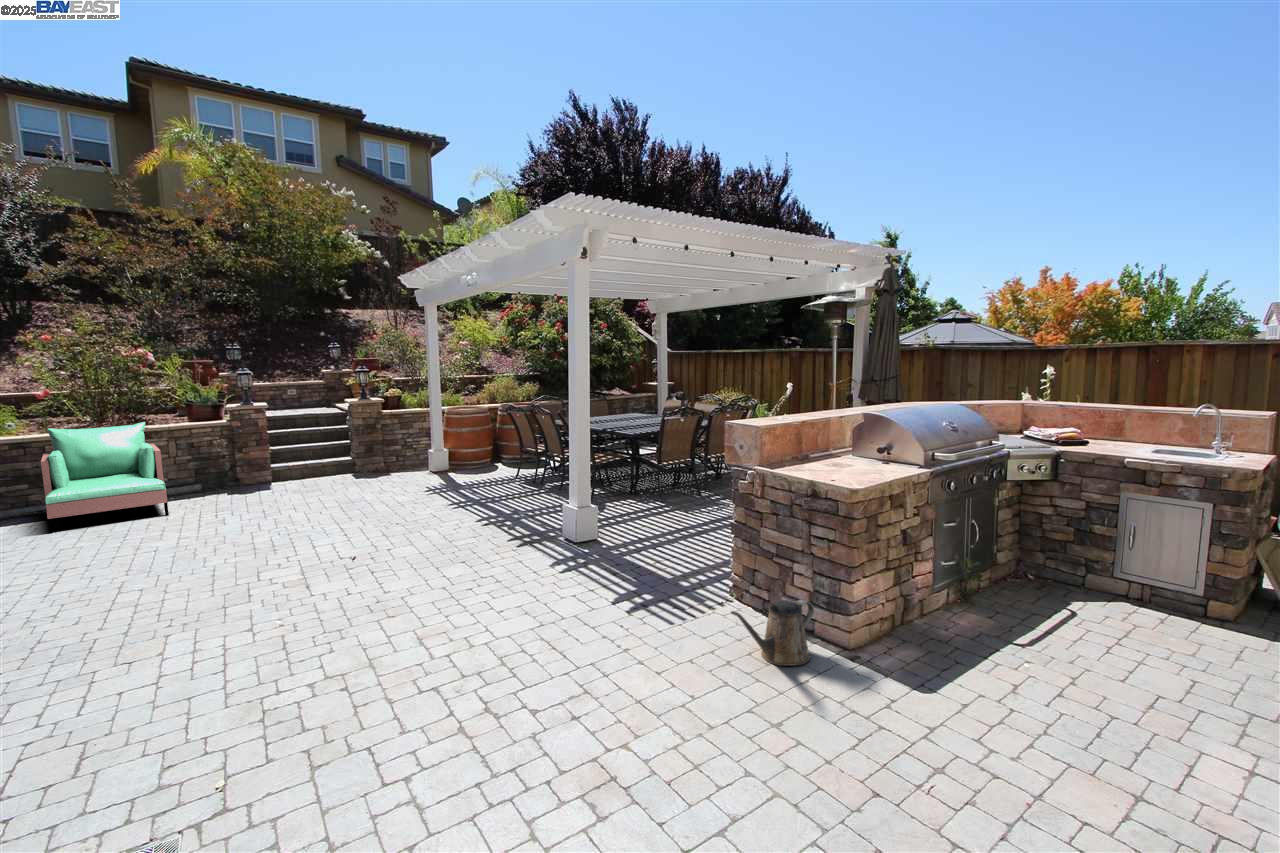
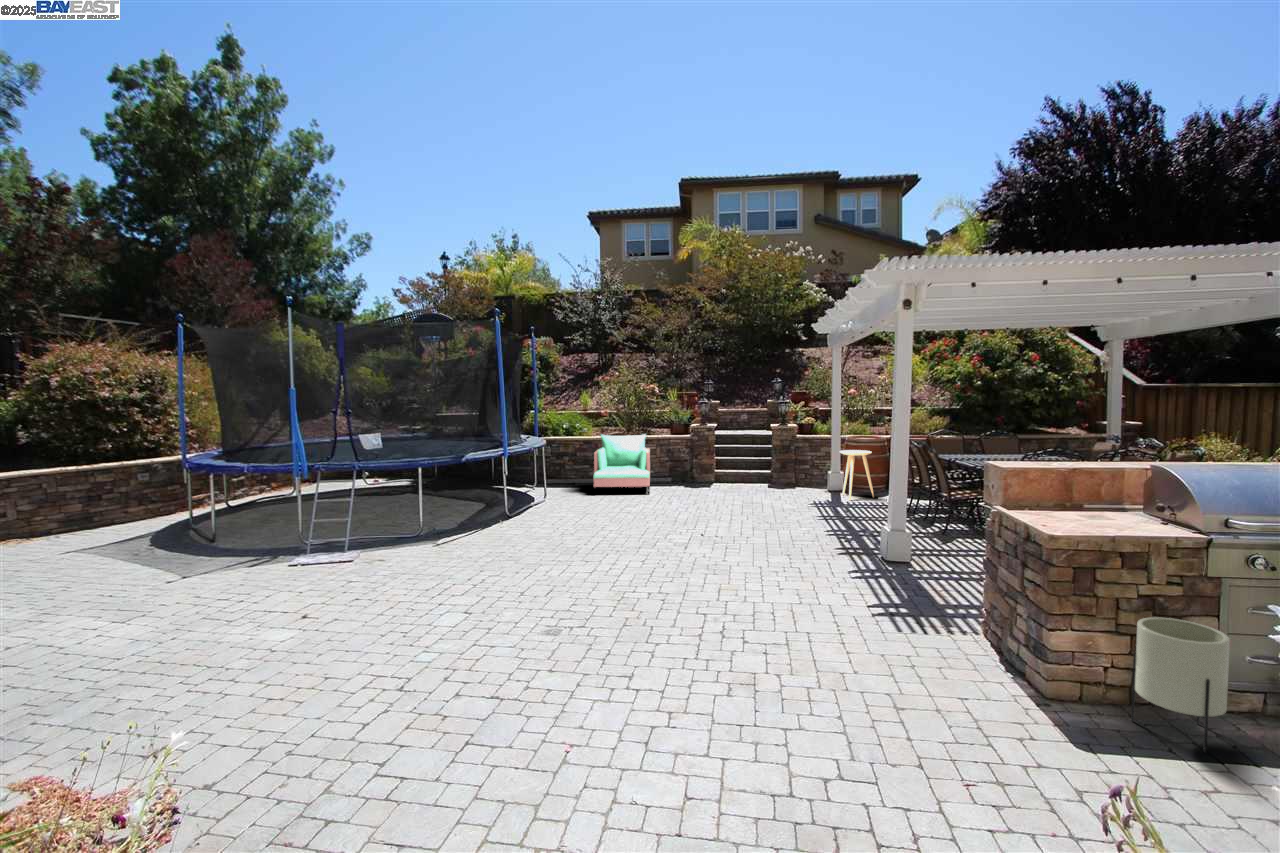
side table: none [447,422,488,481] -> present [839,450,874,500]
planter: none [957,560,1040,686] -> present [1131,617,1230,753]
watering can: present [731,600,814,666] -> none [909,606,1006,670]

